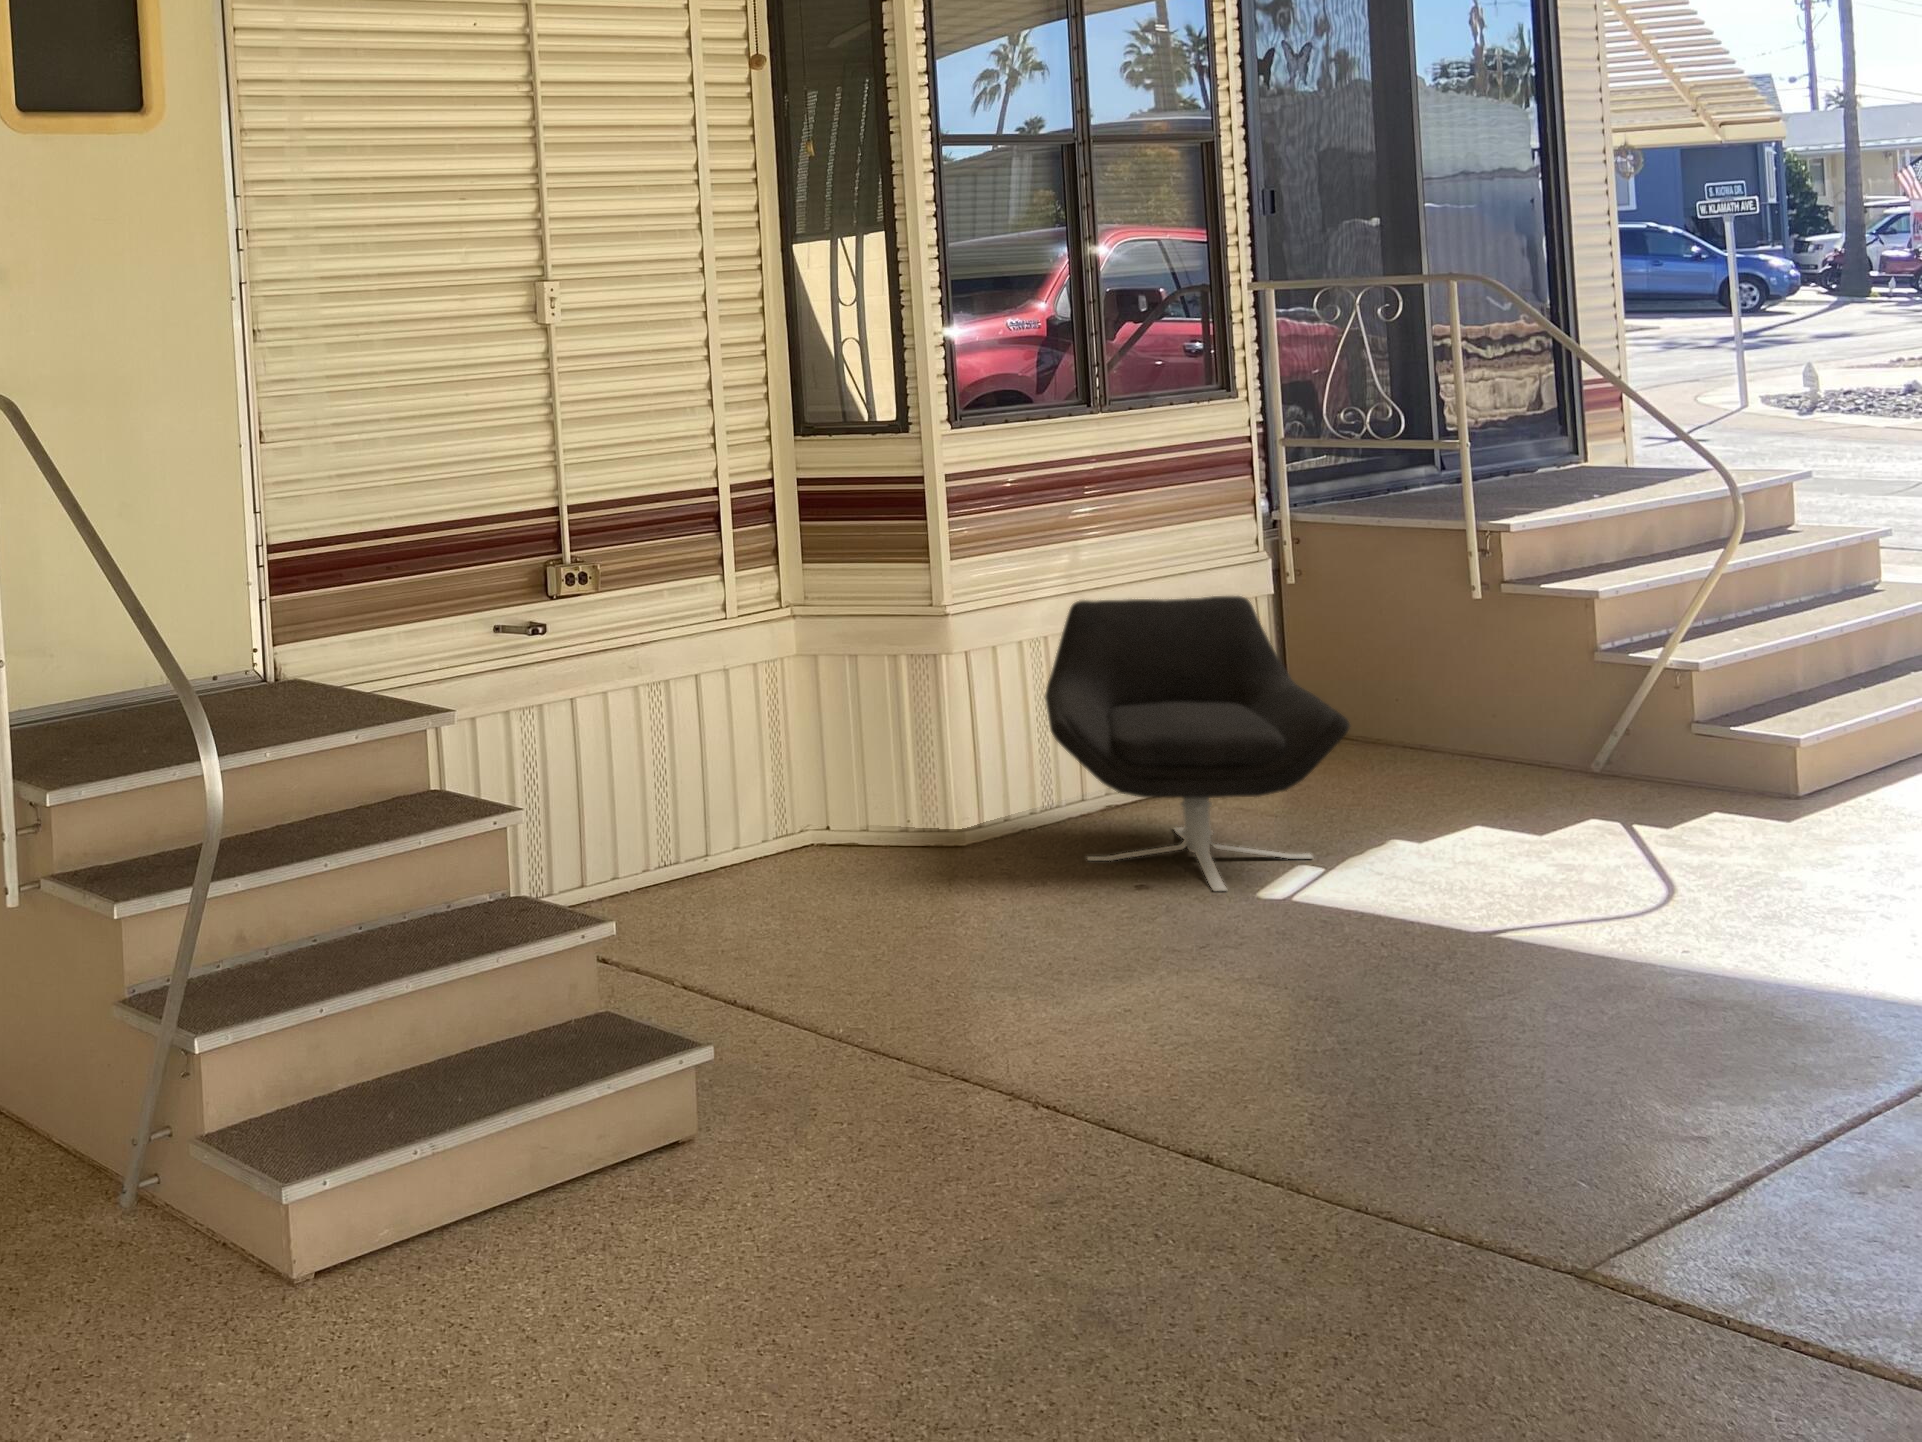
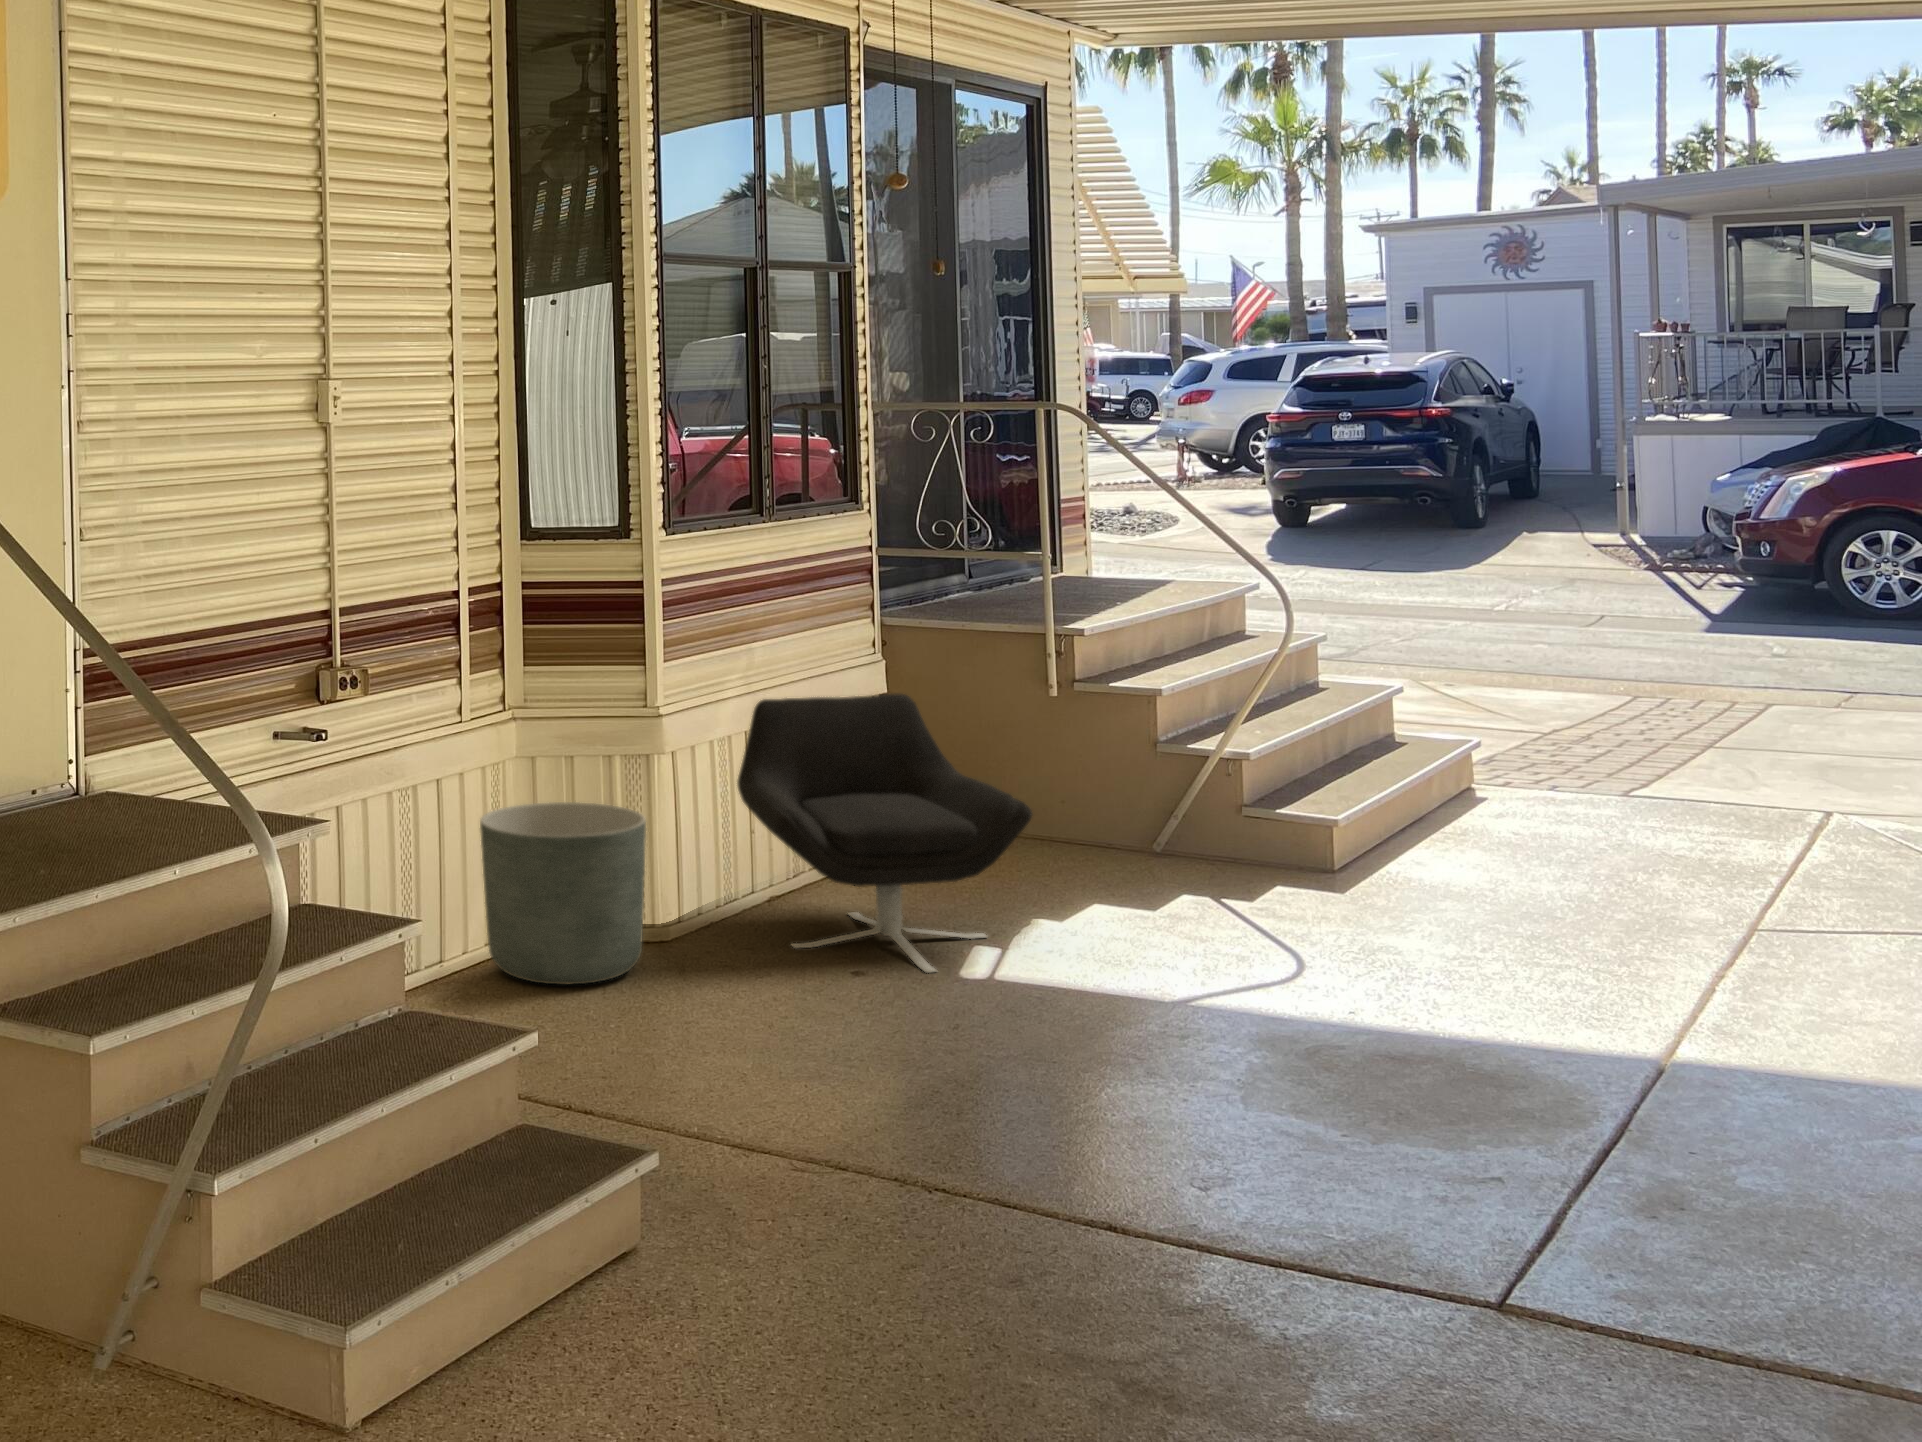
planter: none [738,703,910,886] -> present [480,802,646,985]

